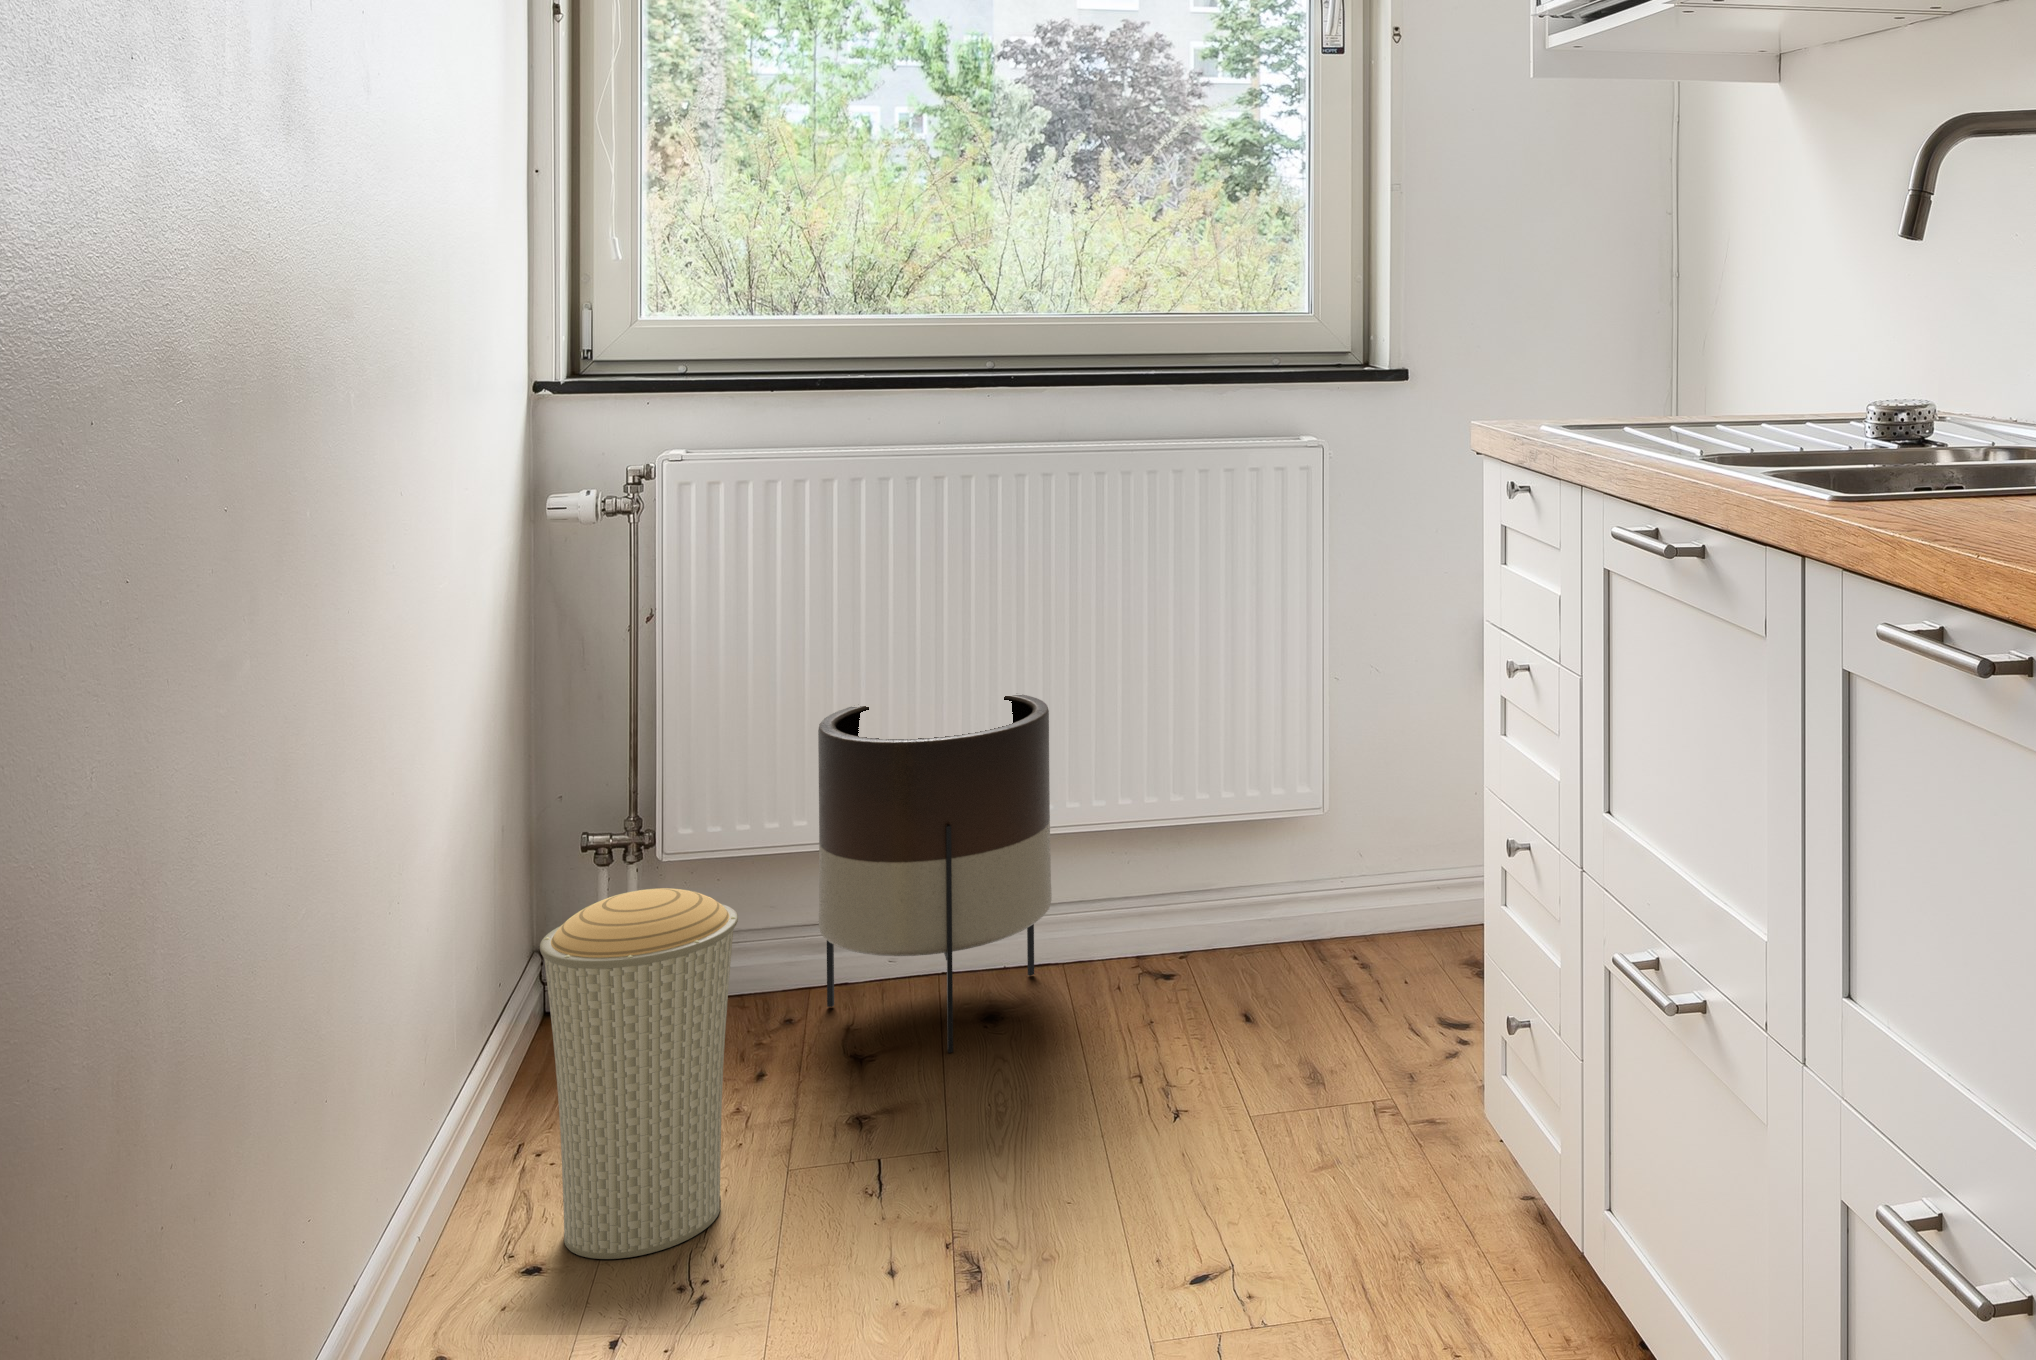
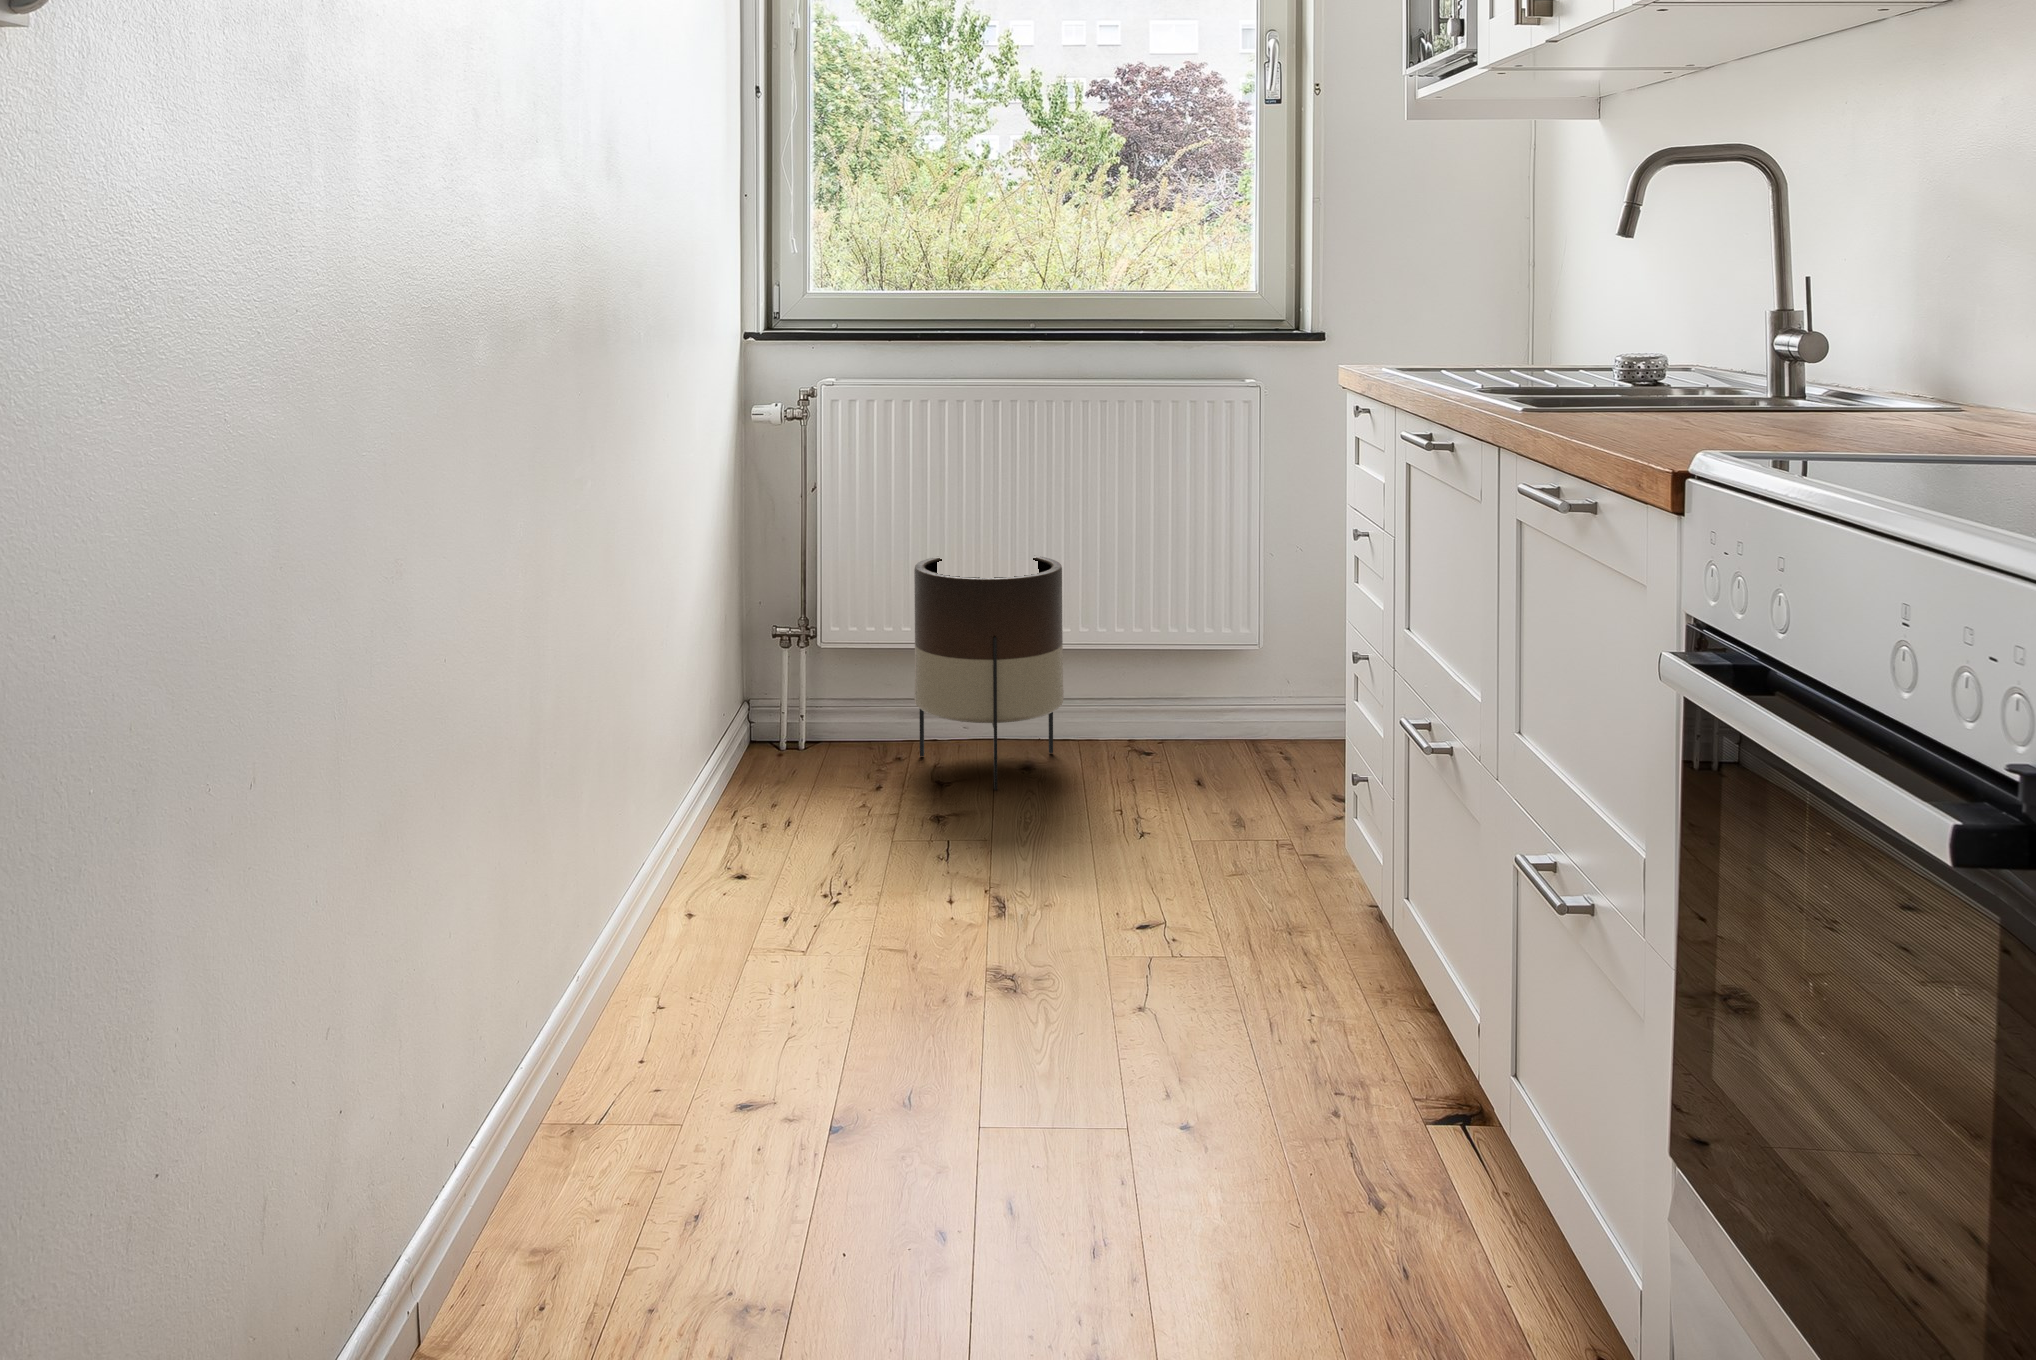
trash can: present [540,888,738,1259] -> none [755,649,865,869]

